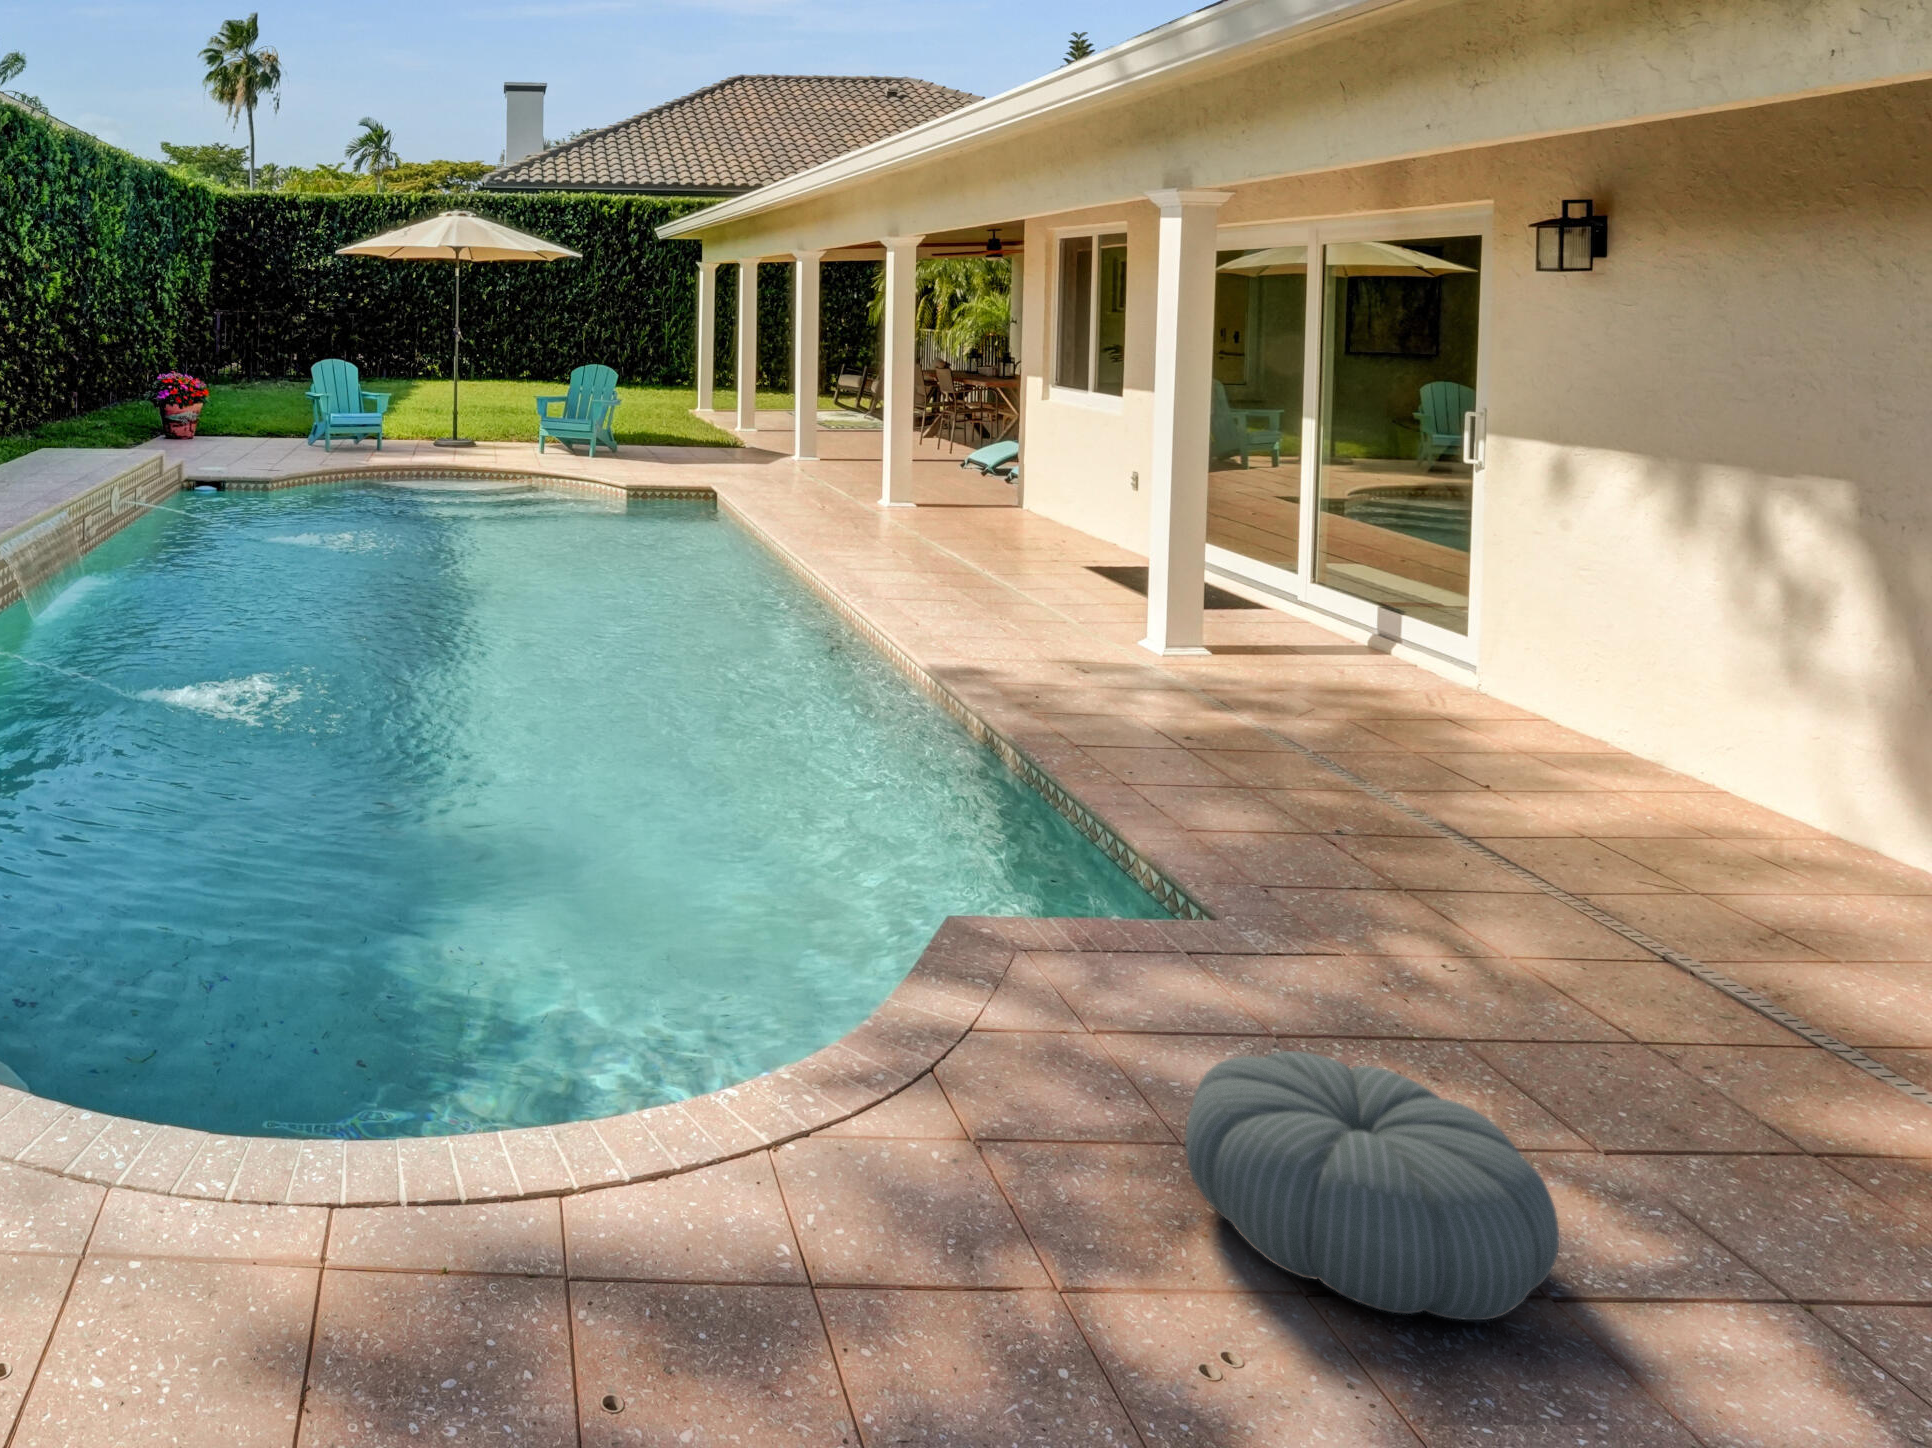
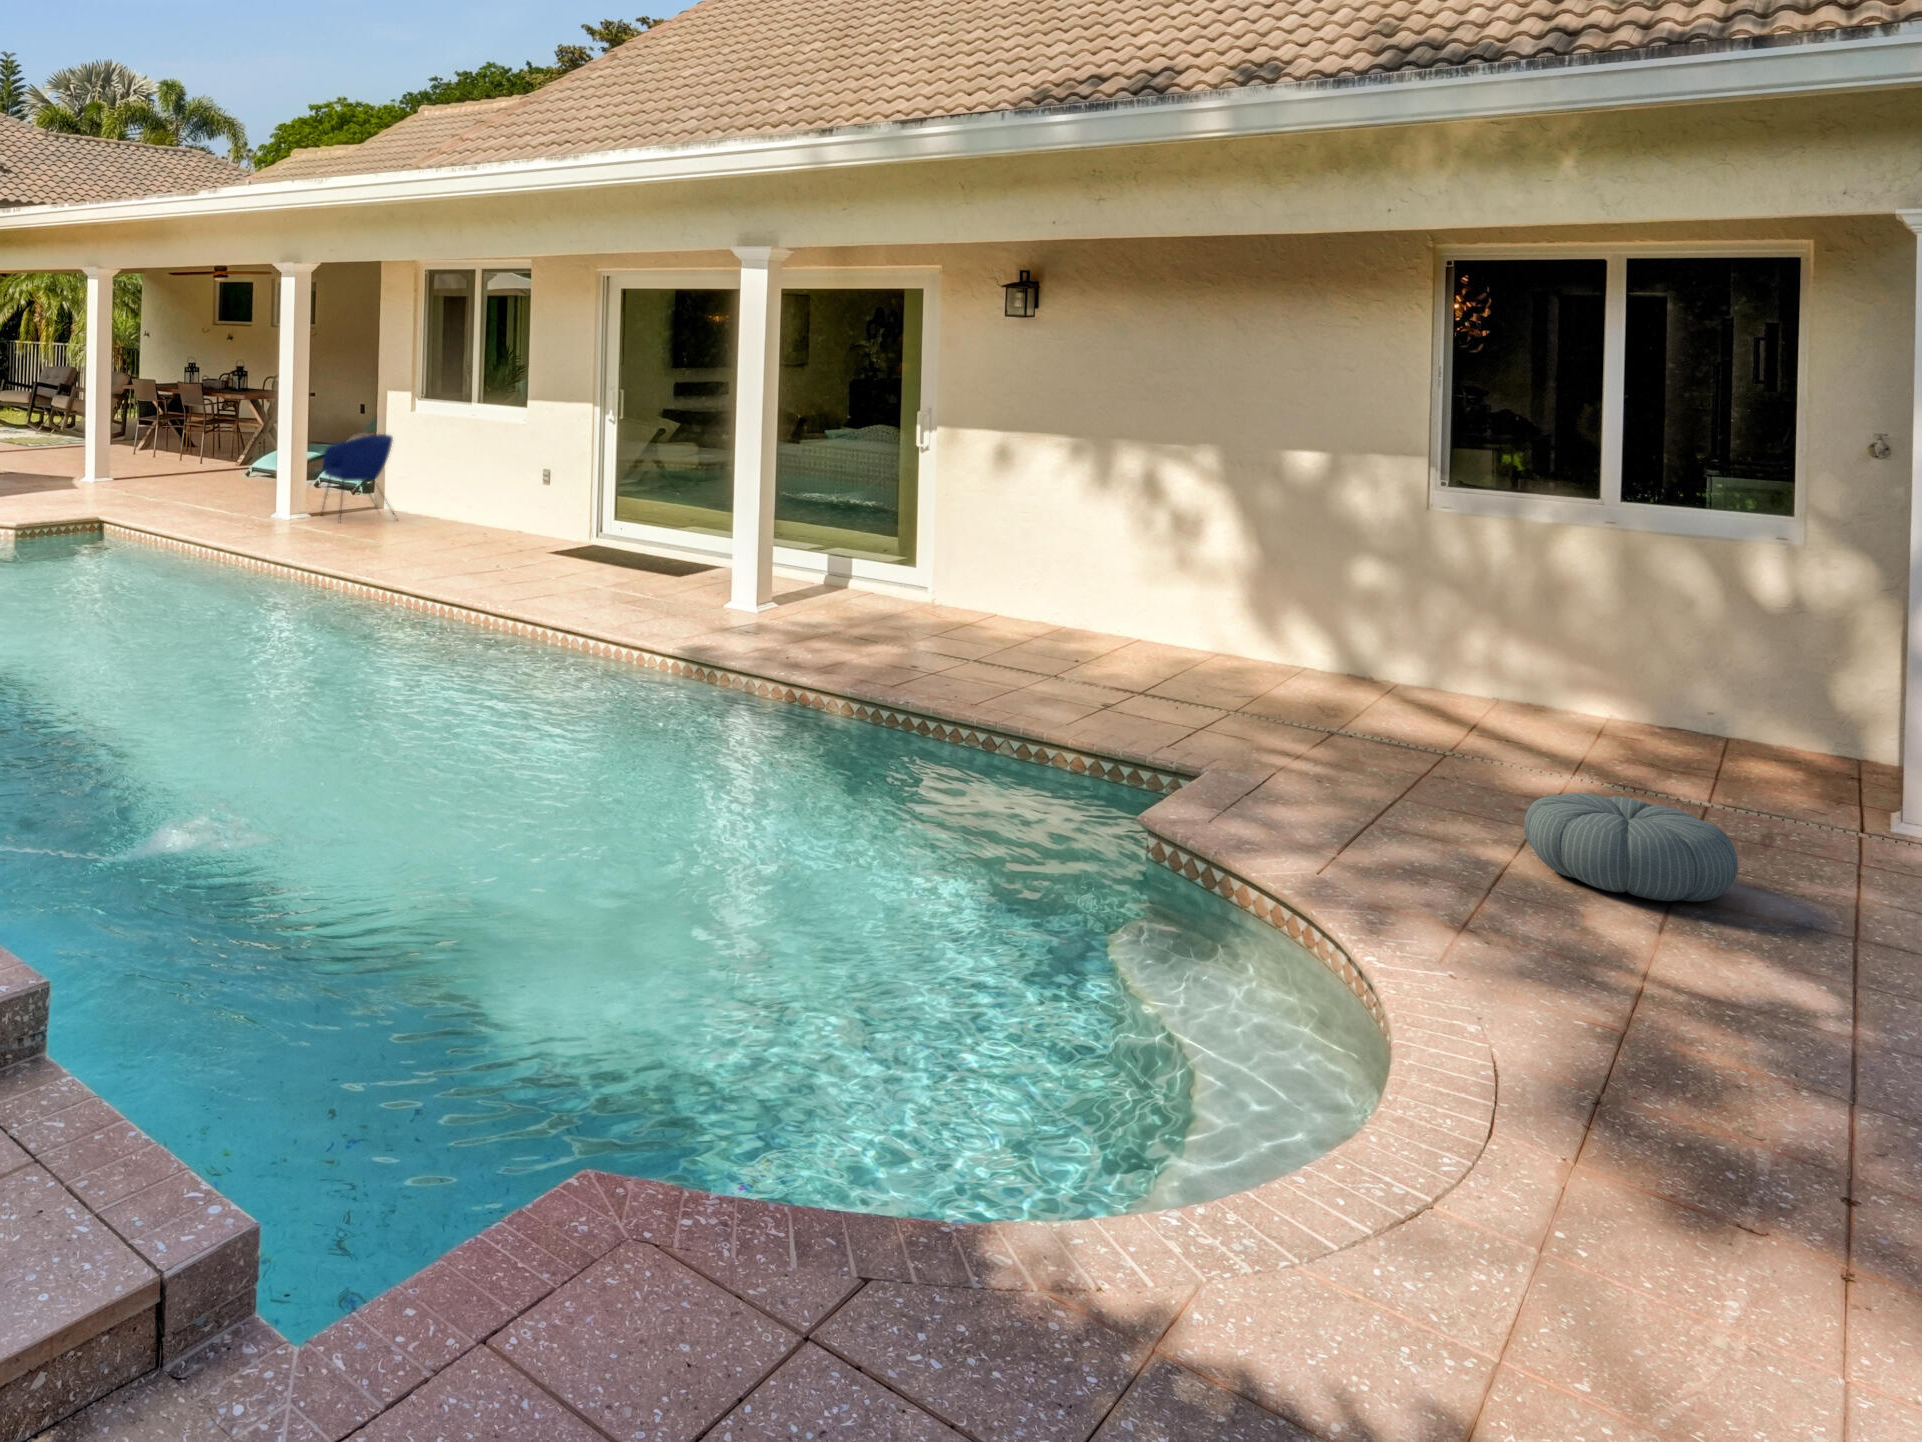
armchair: none [955,425,1038,524] -> present [321,434,393,515]

